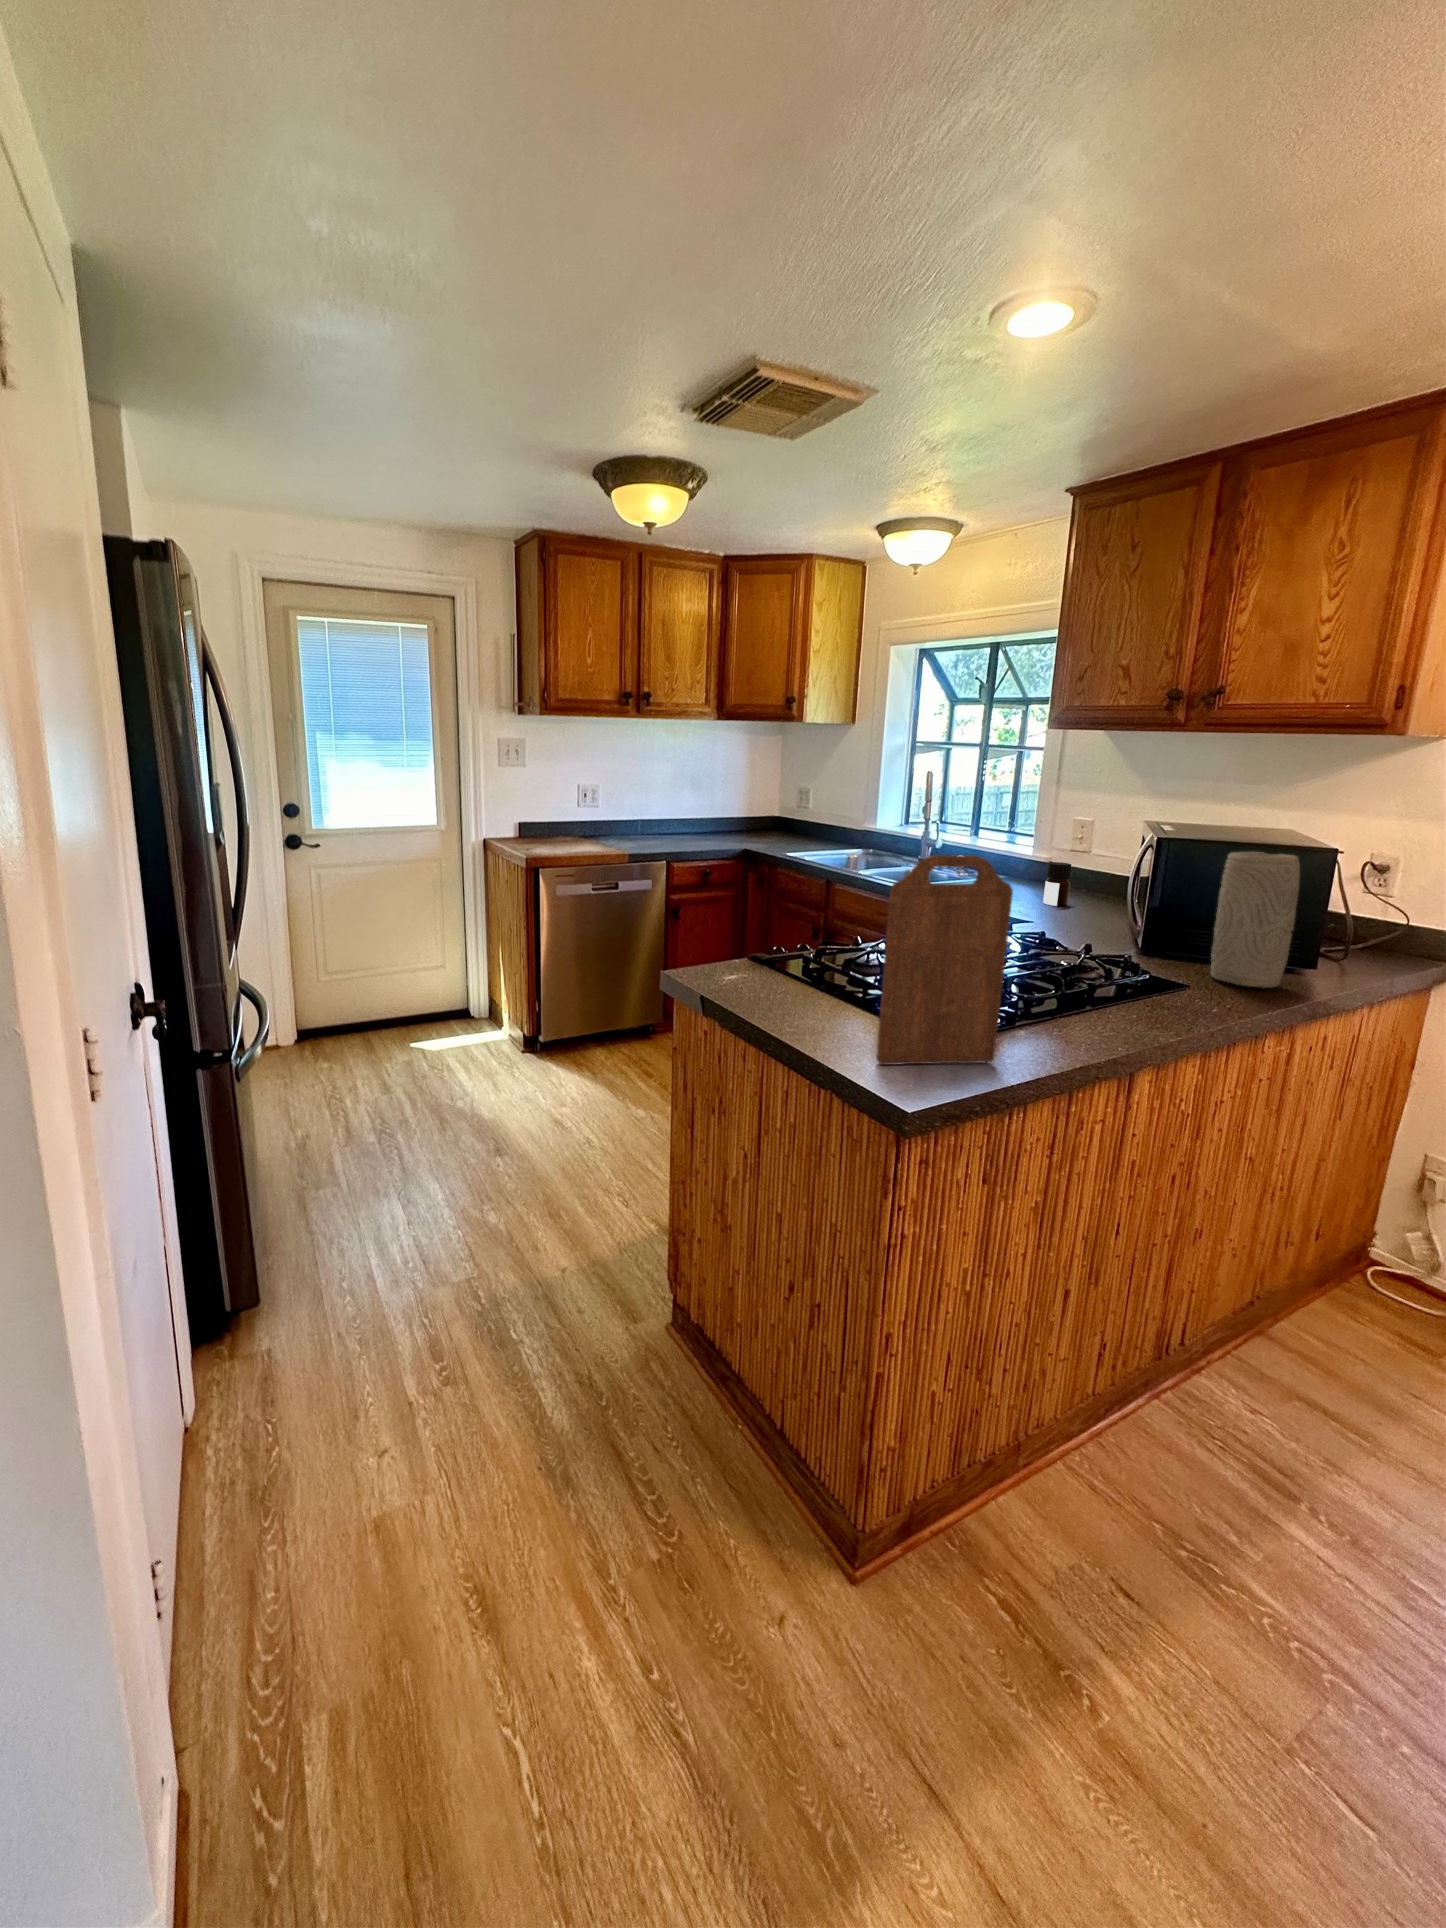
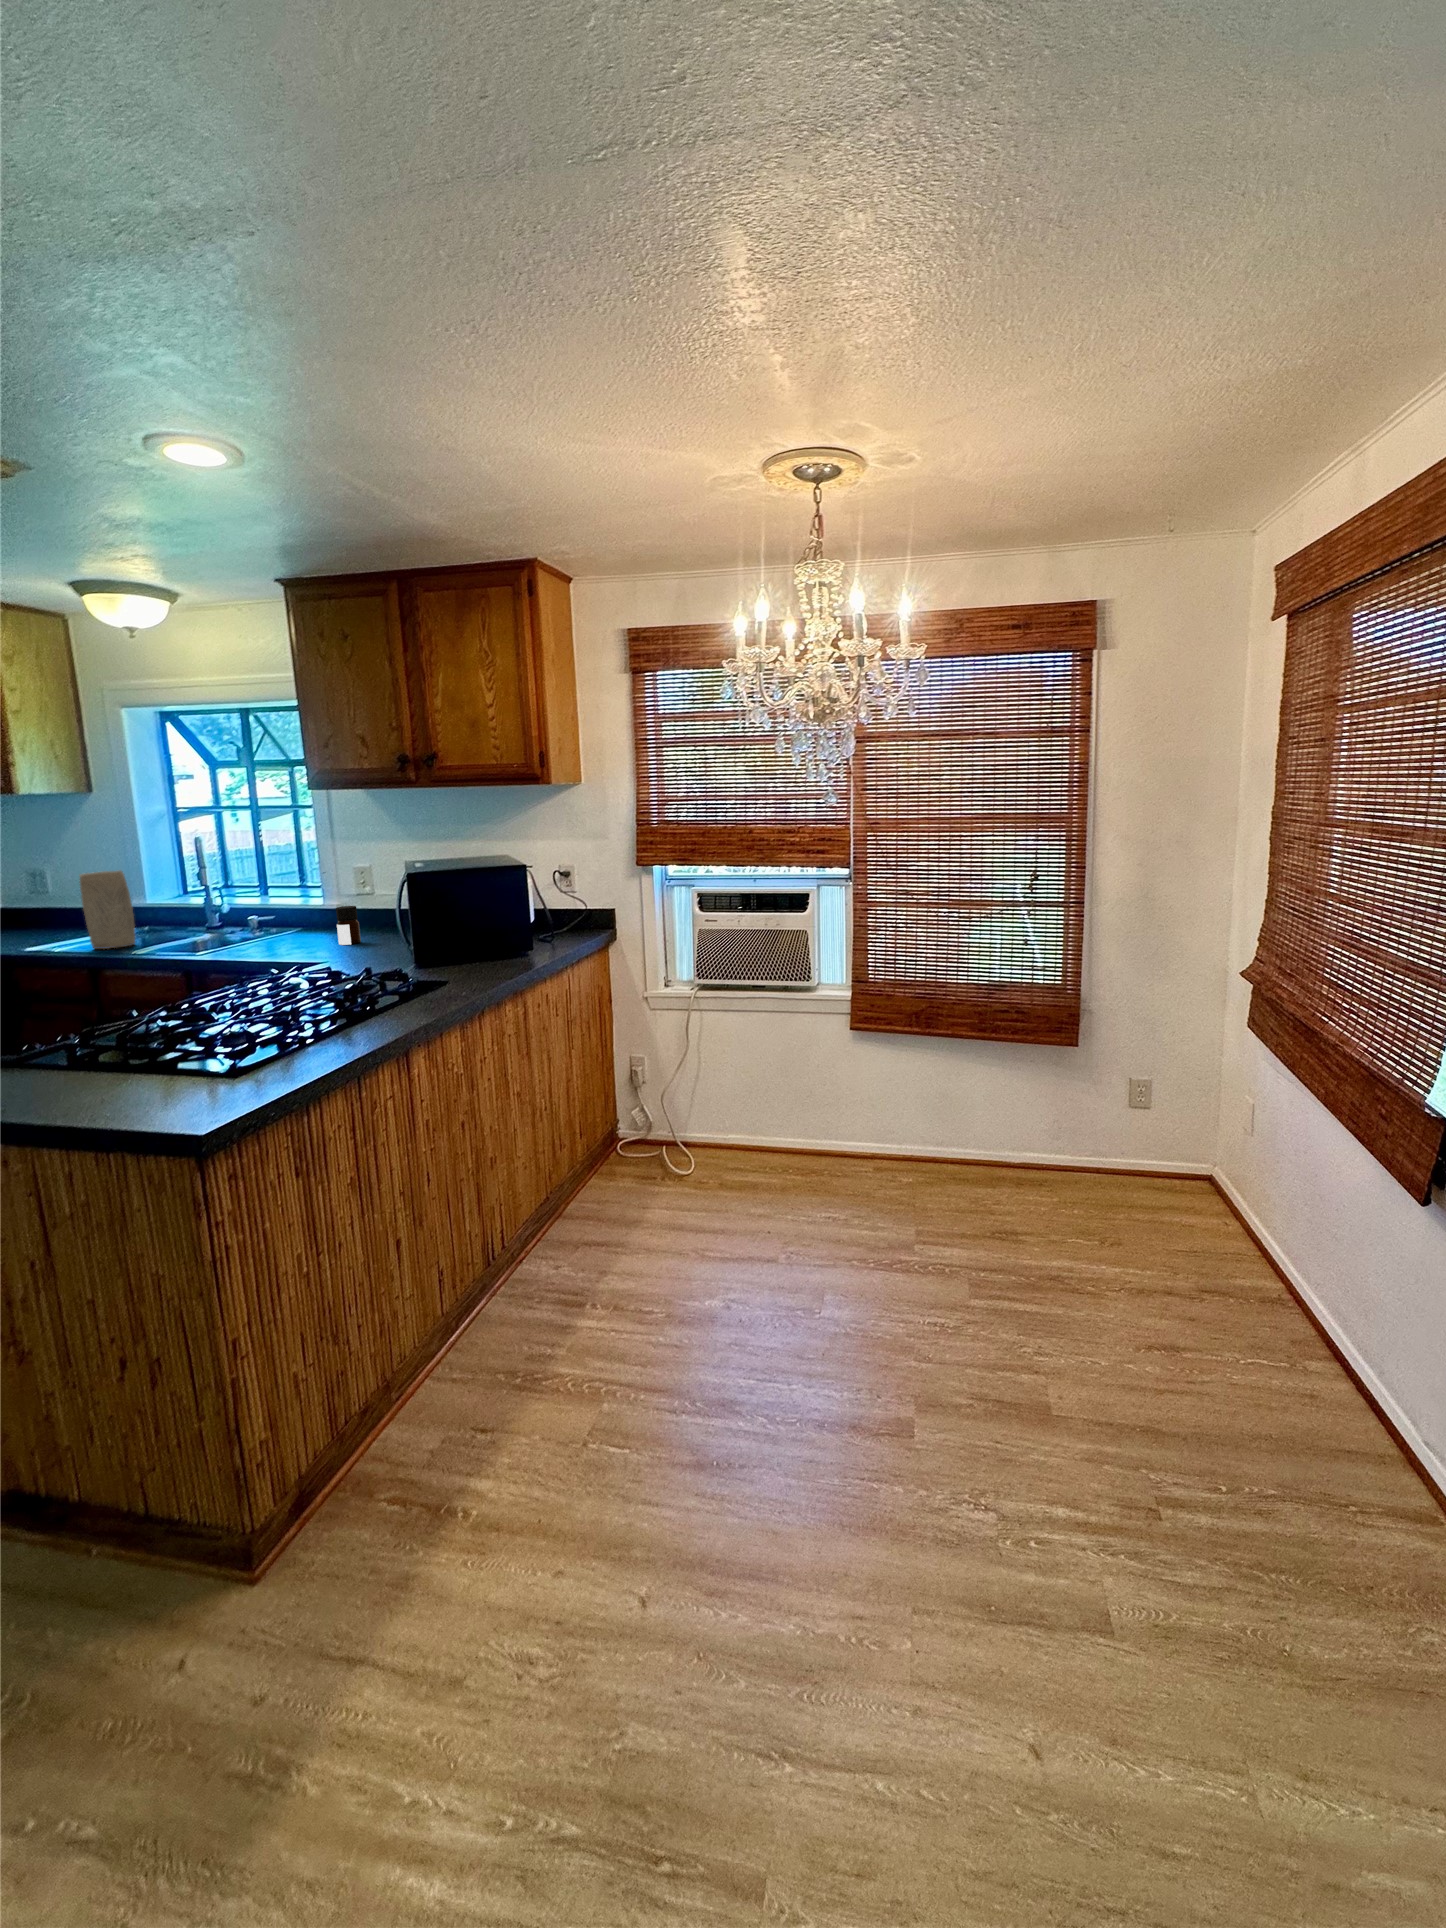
vase: present [1211,852,1300,988] -> present [79,870,135,949]
cutting board: present [876,855,1013,1065] -> none [143,910,283,1110]

